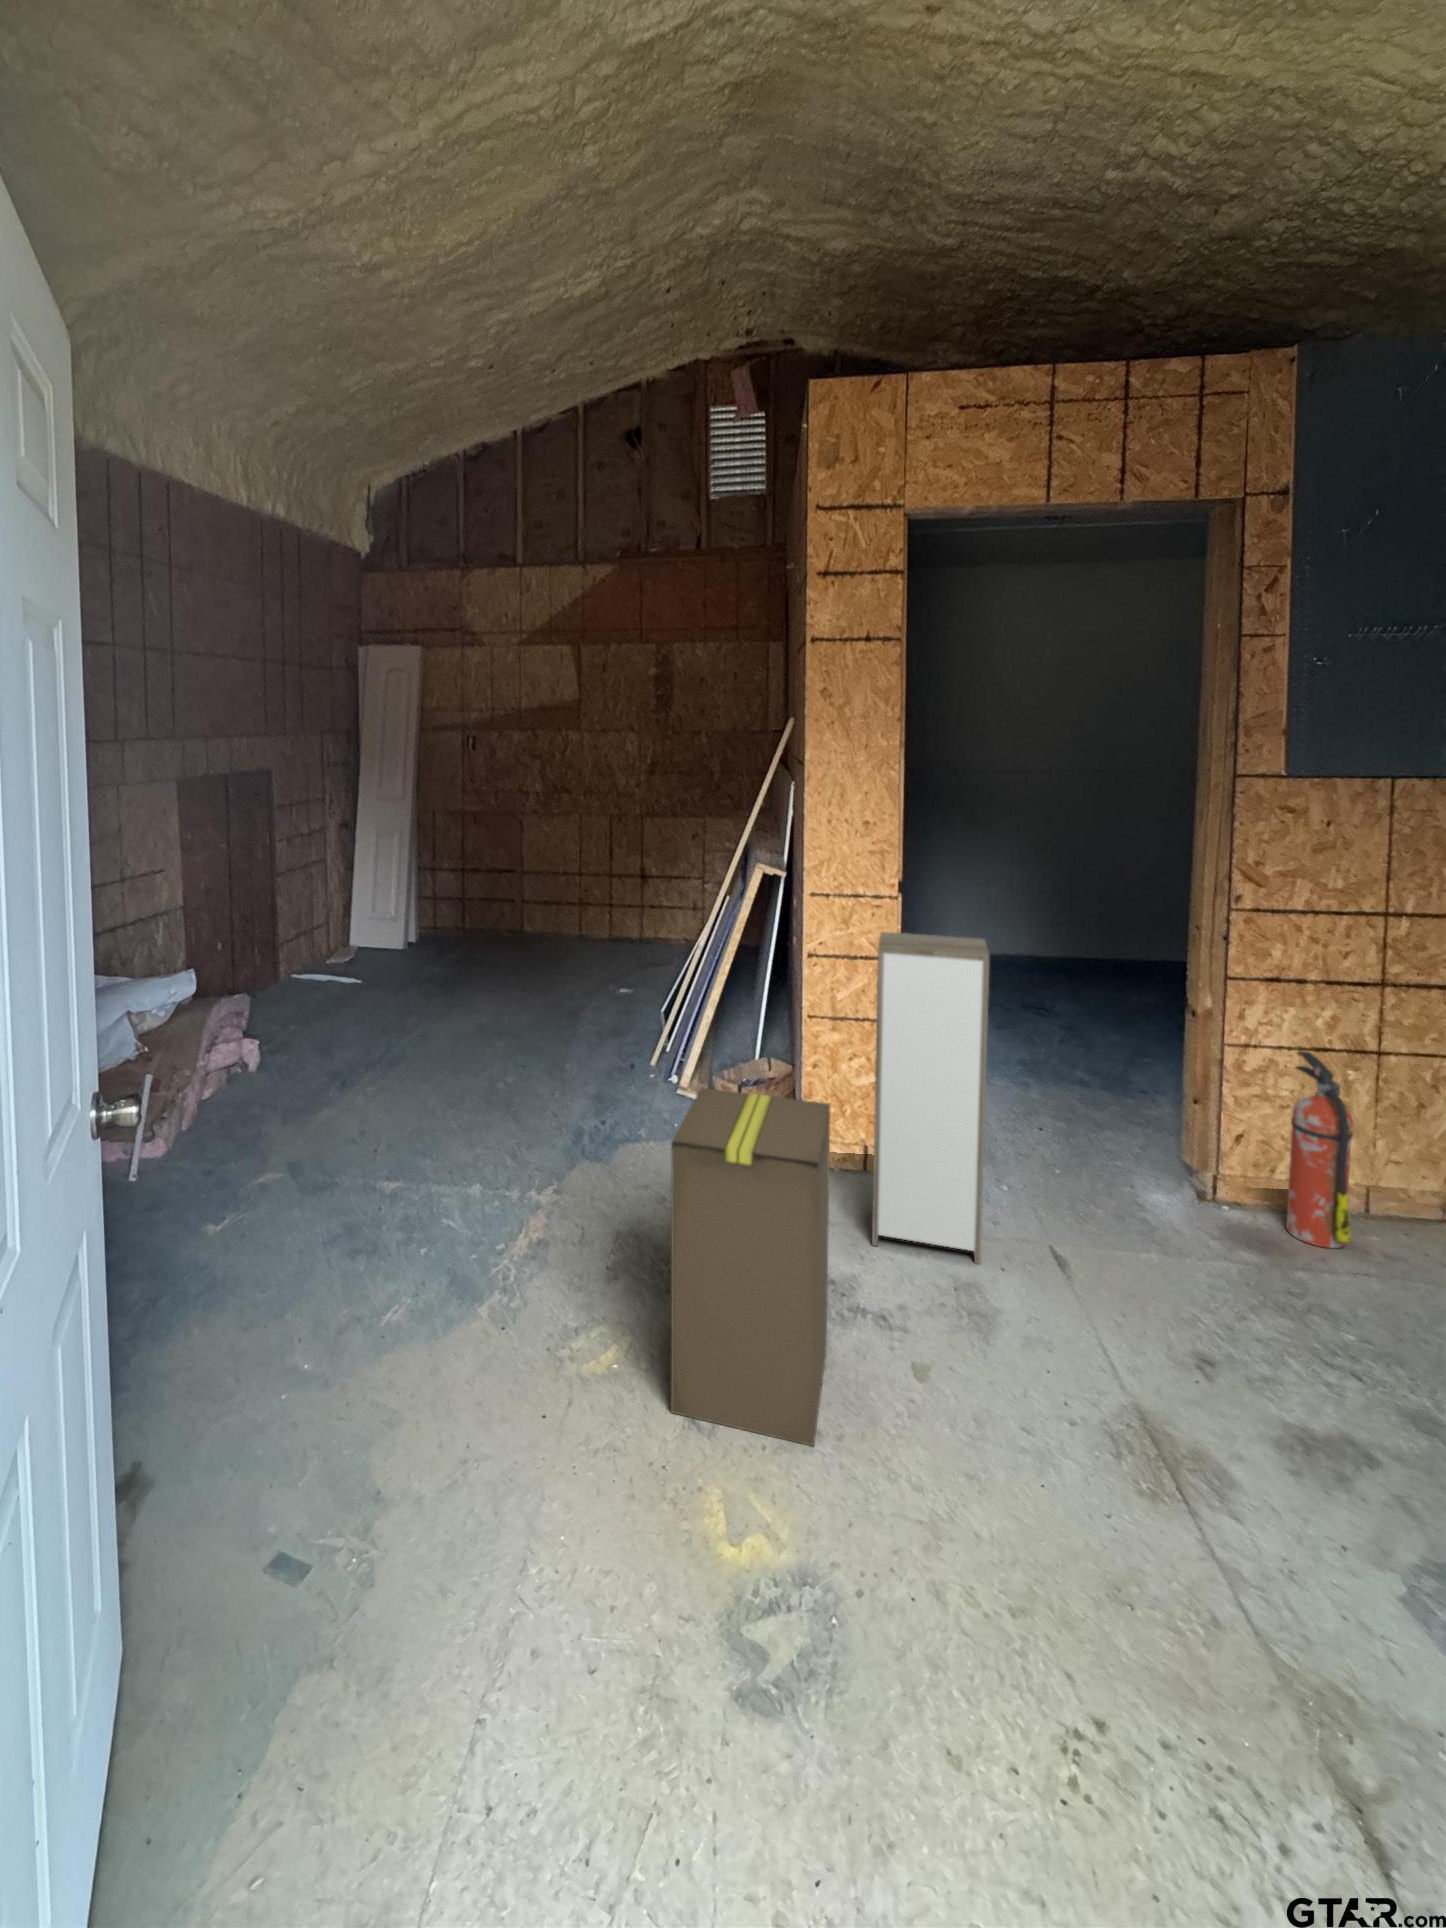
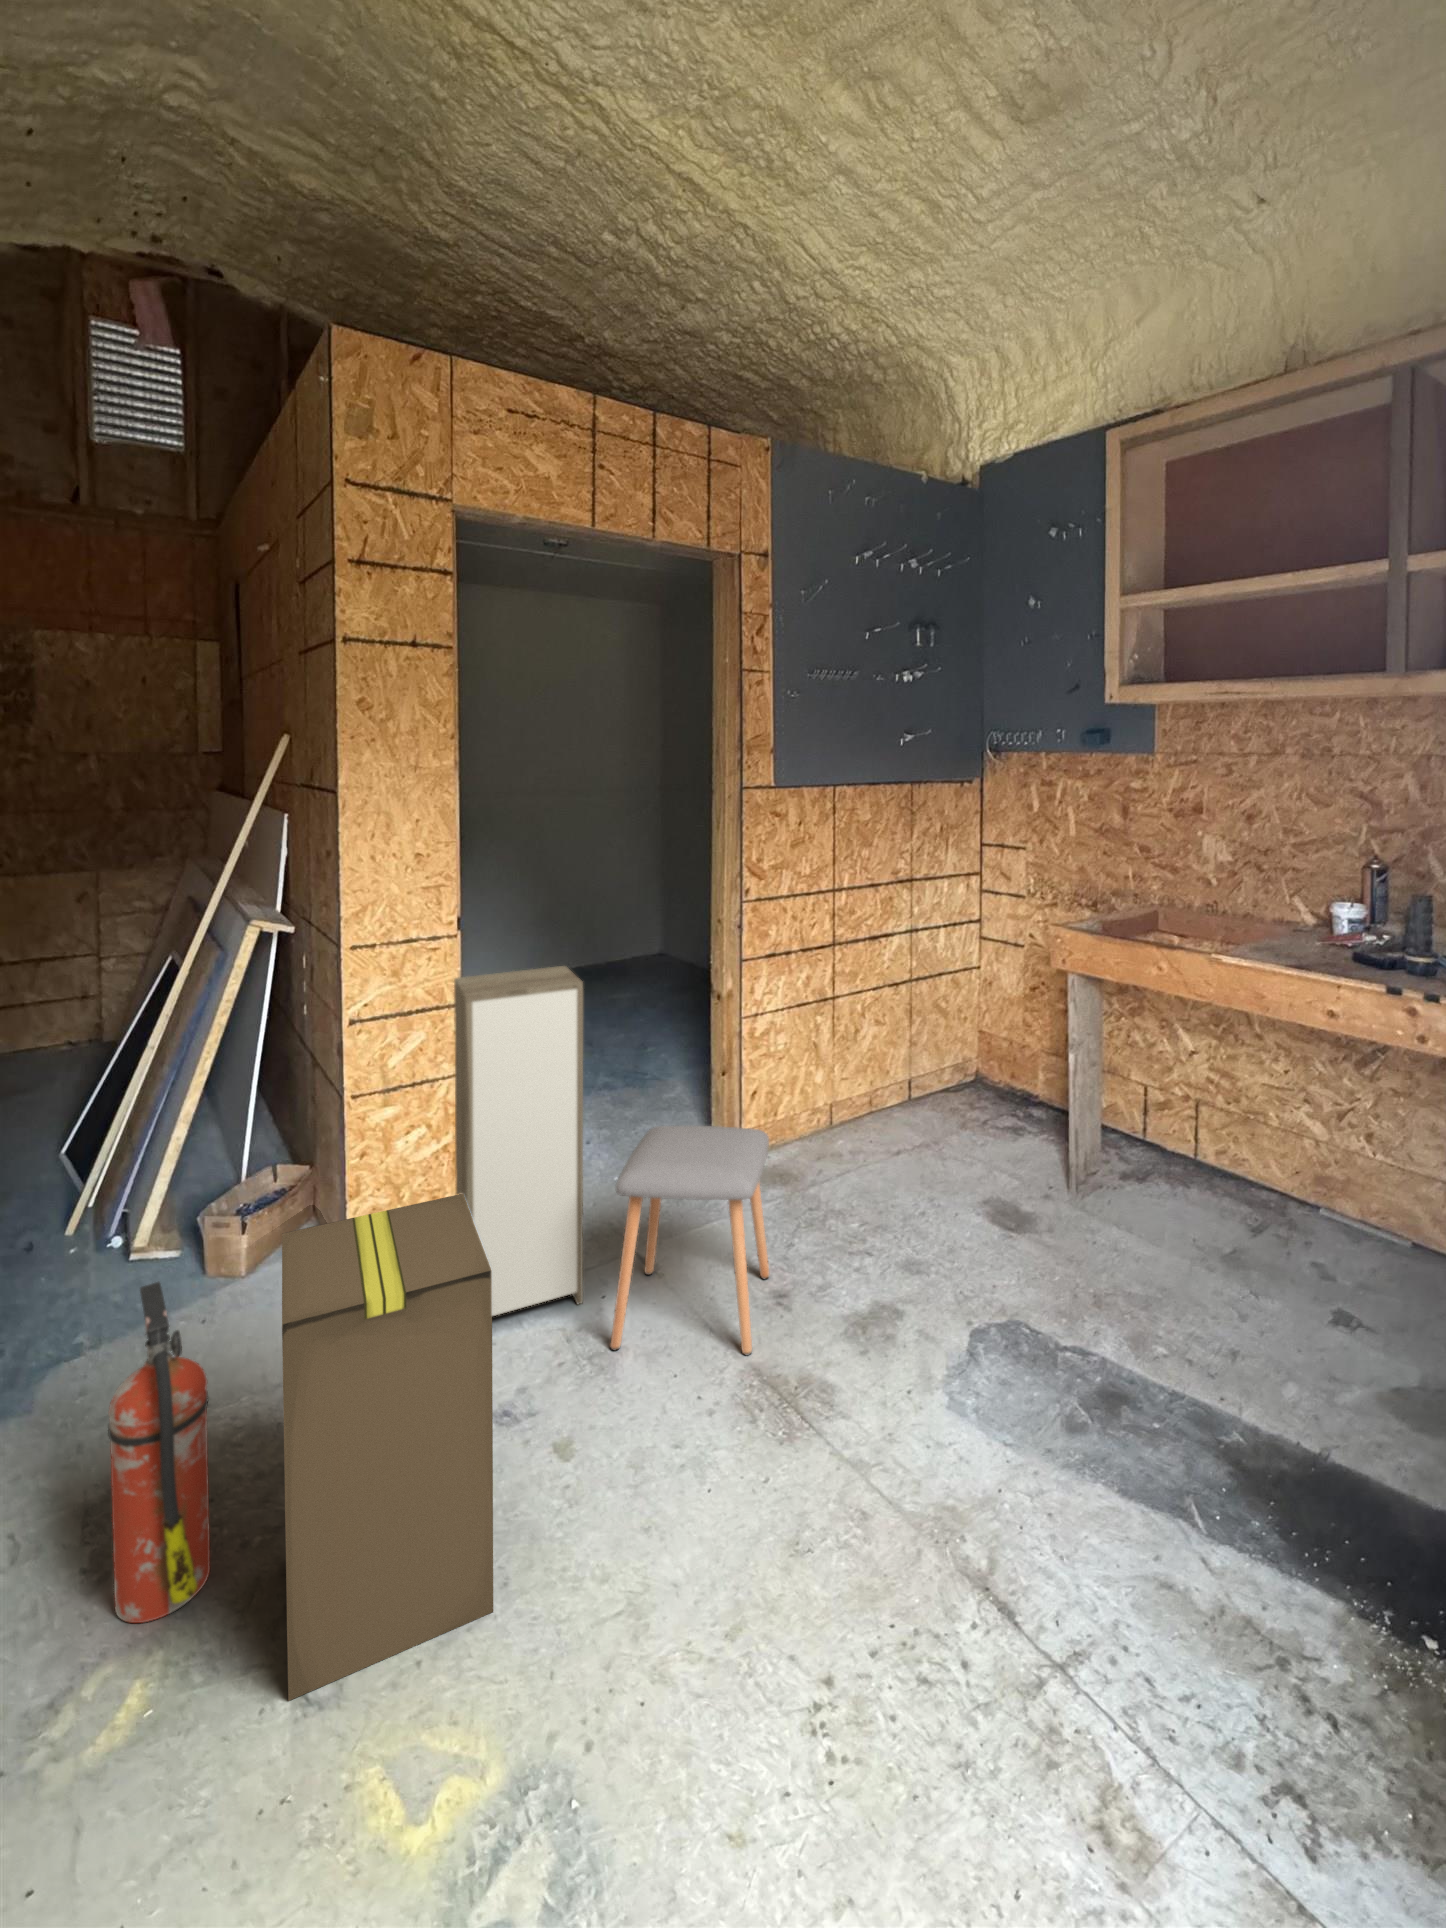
fire extinguisher: present [1286,1051,1353,1248] -> present [108,1281,210,1623]
stool: none [990,1120,1199,1388] -> present [611,1126,769,1355]

